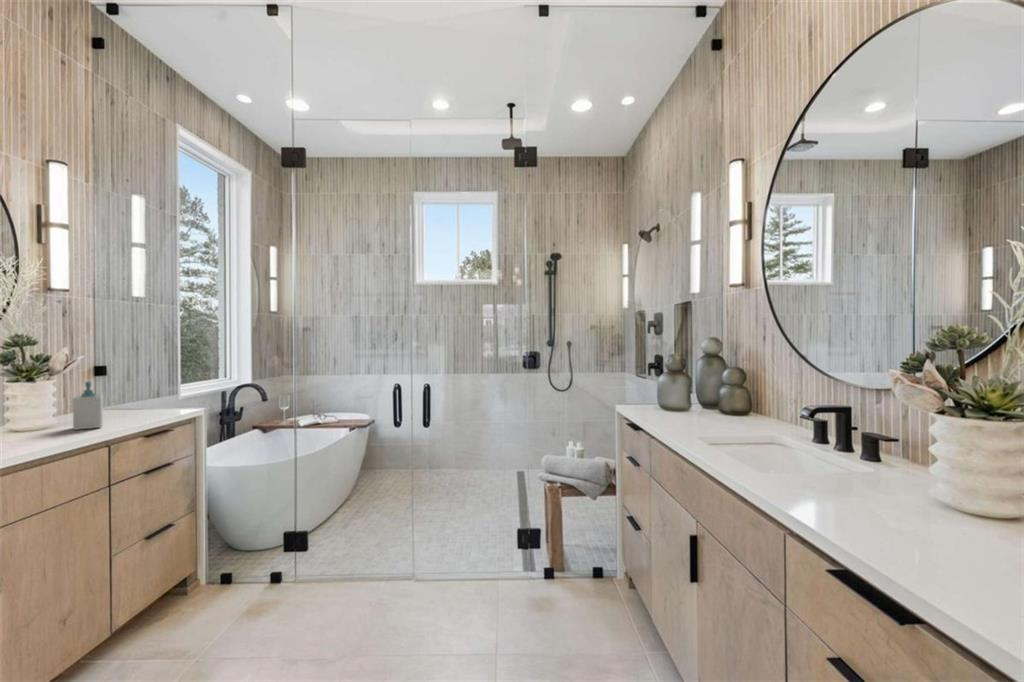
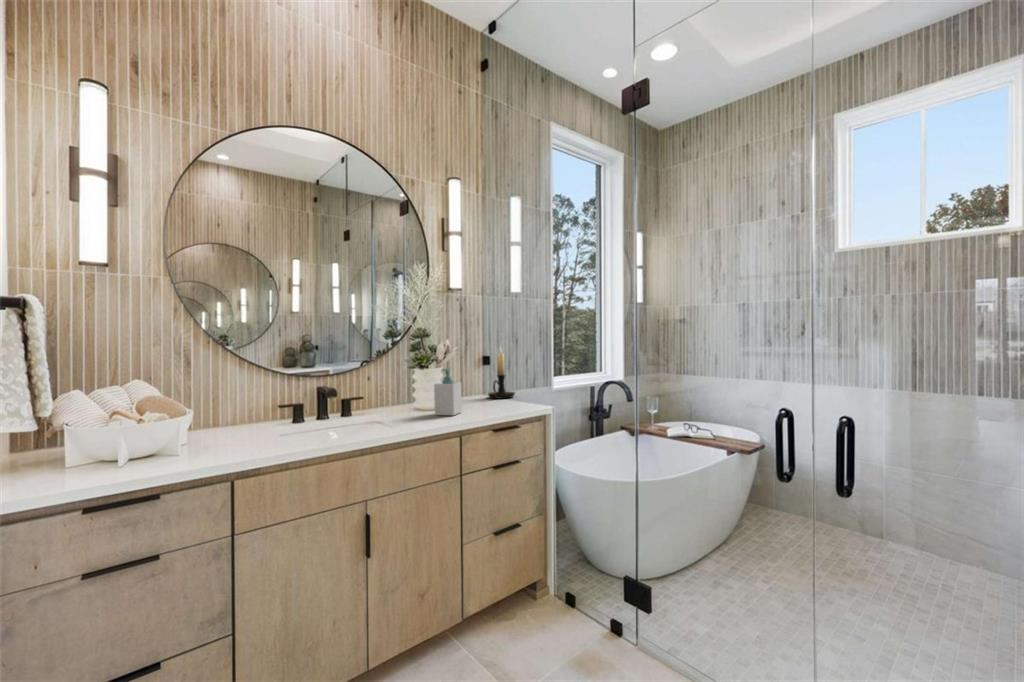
candle holder: none [99,355,136,411] -> present [488,347,515,398]

